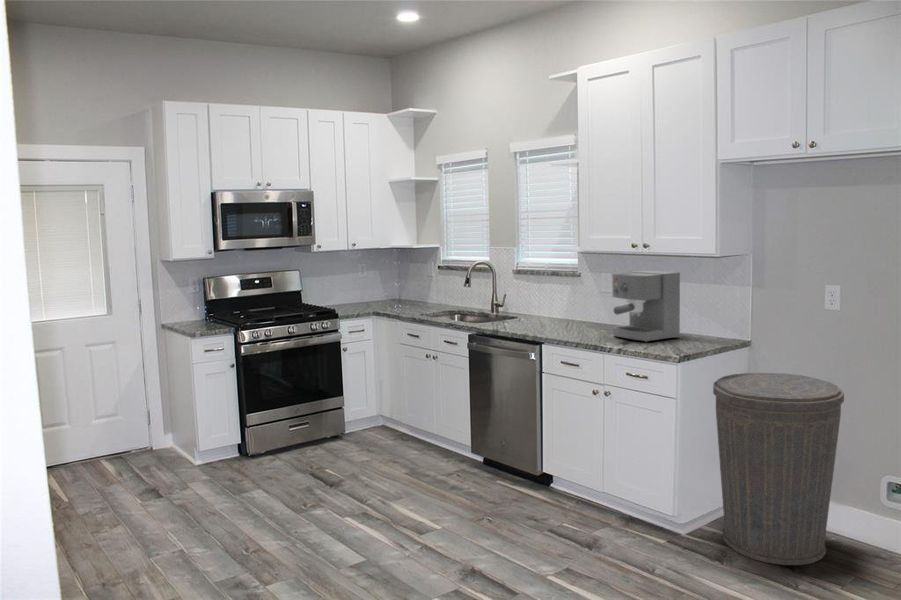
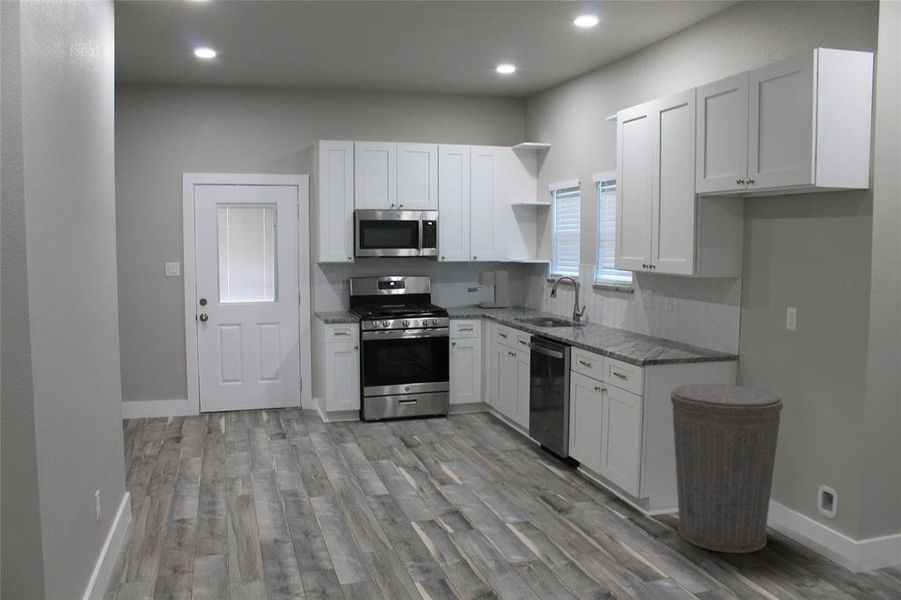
coffee maker: present [612,270,680,342] -> present [468,271,508,308]

